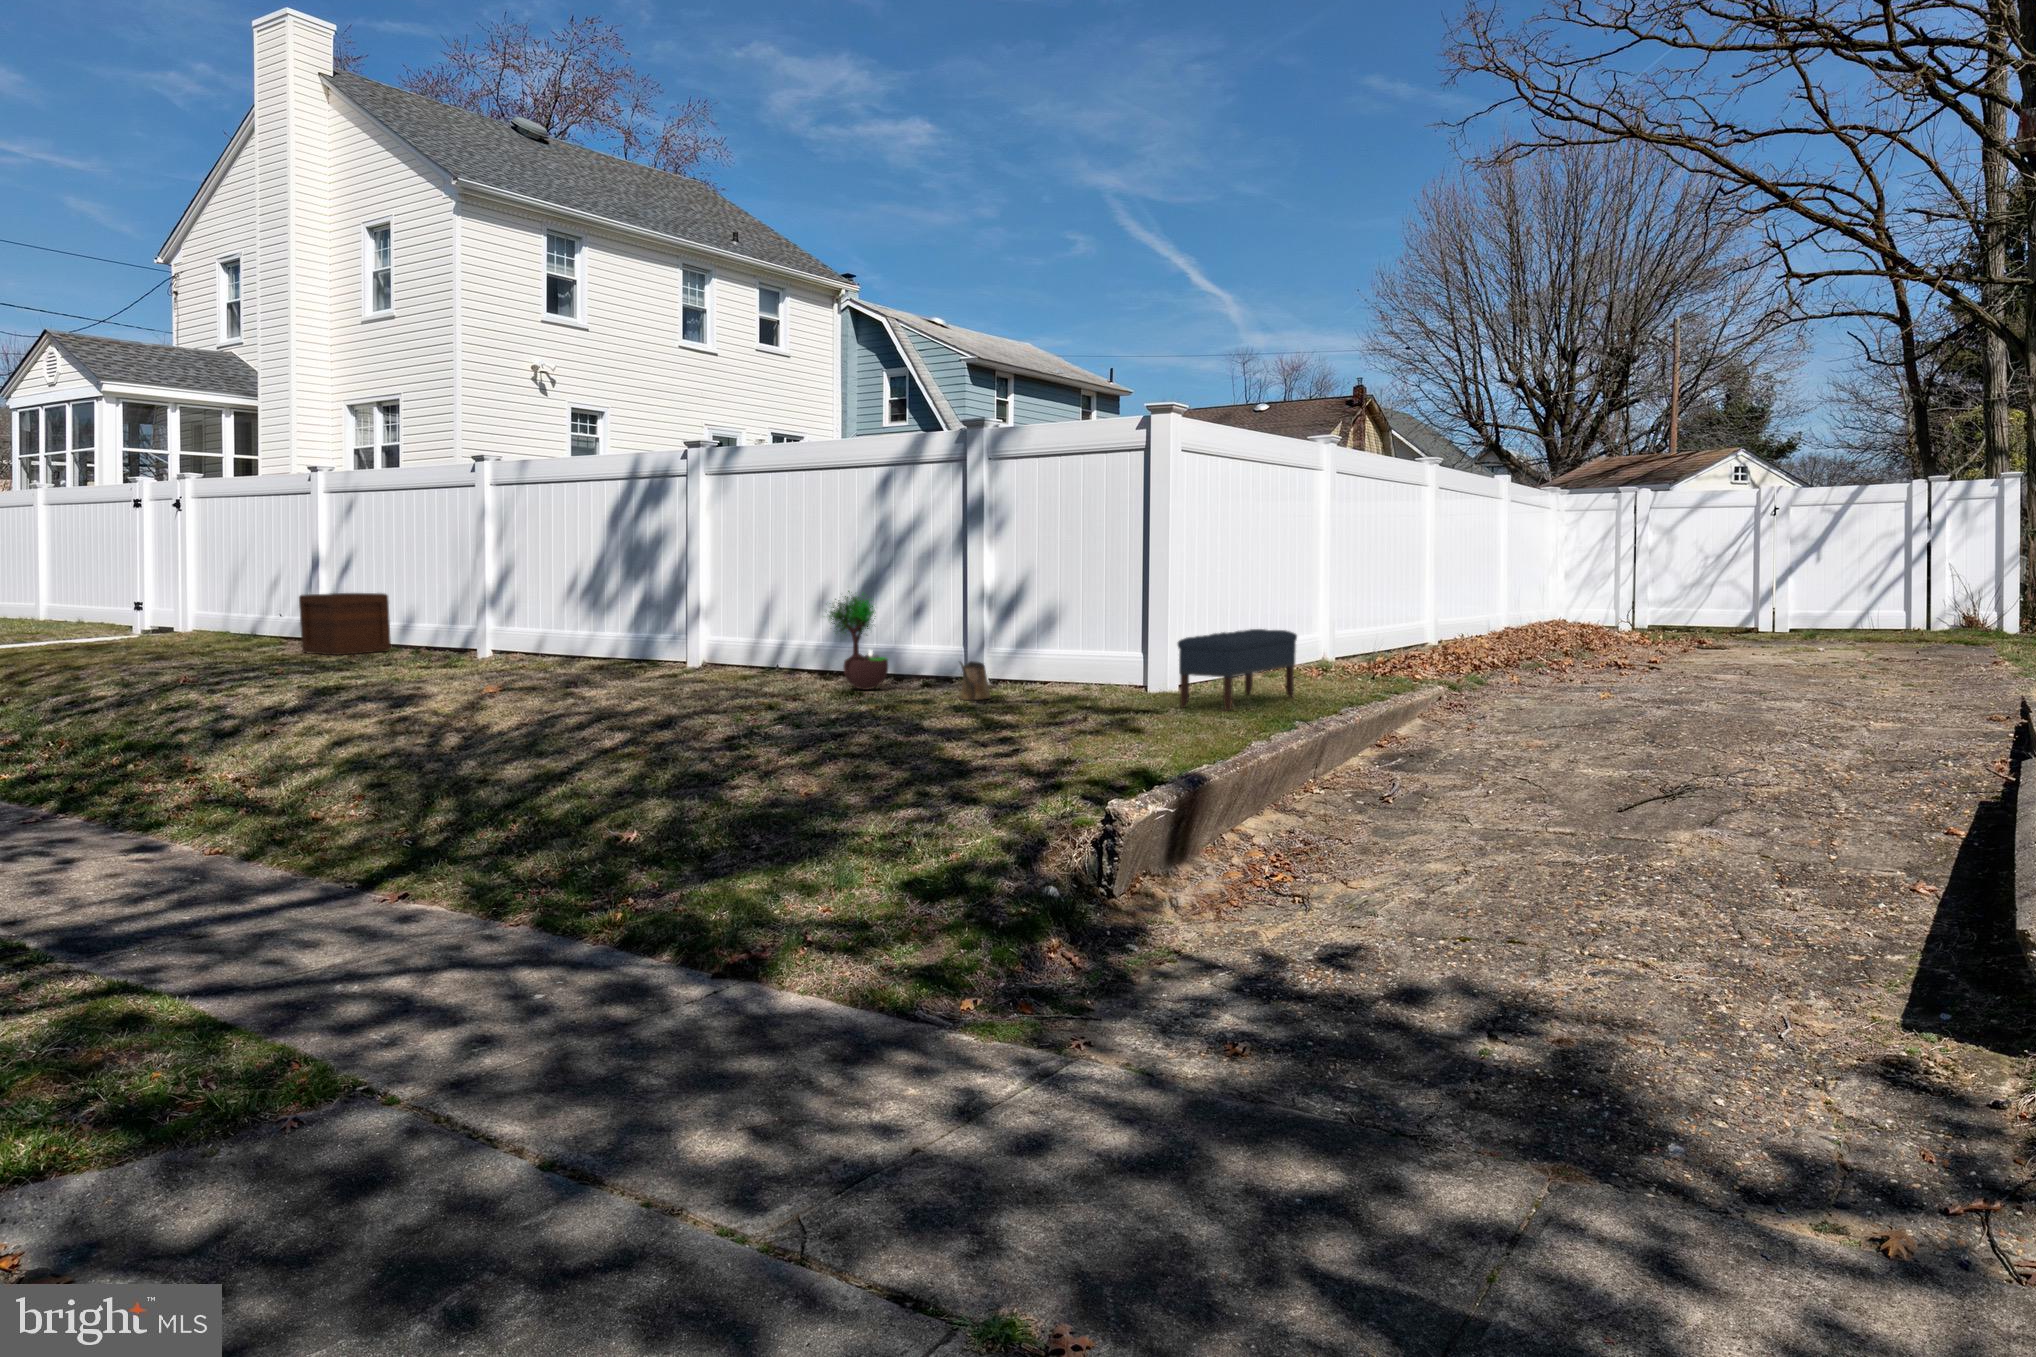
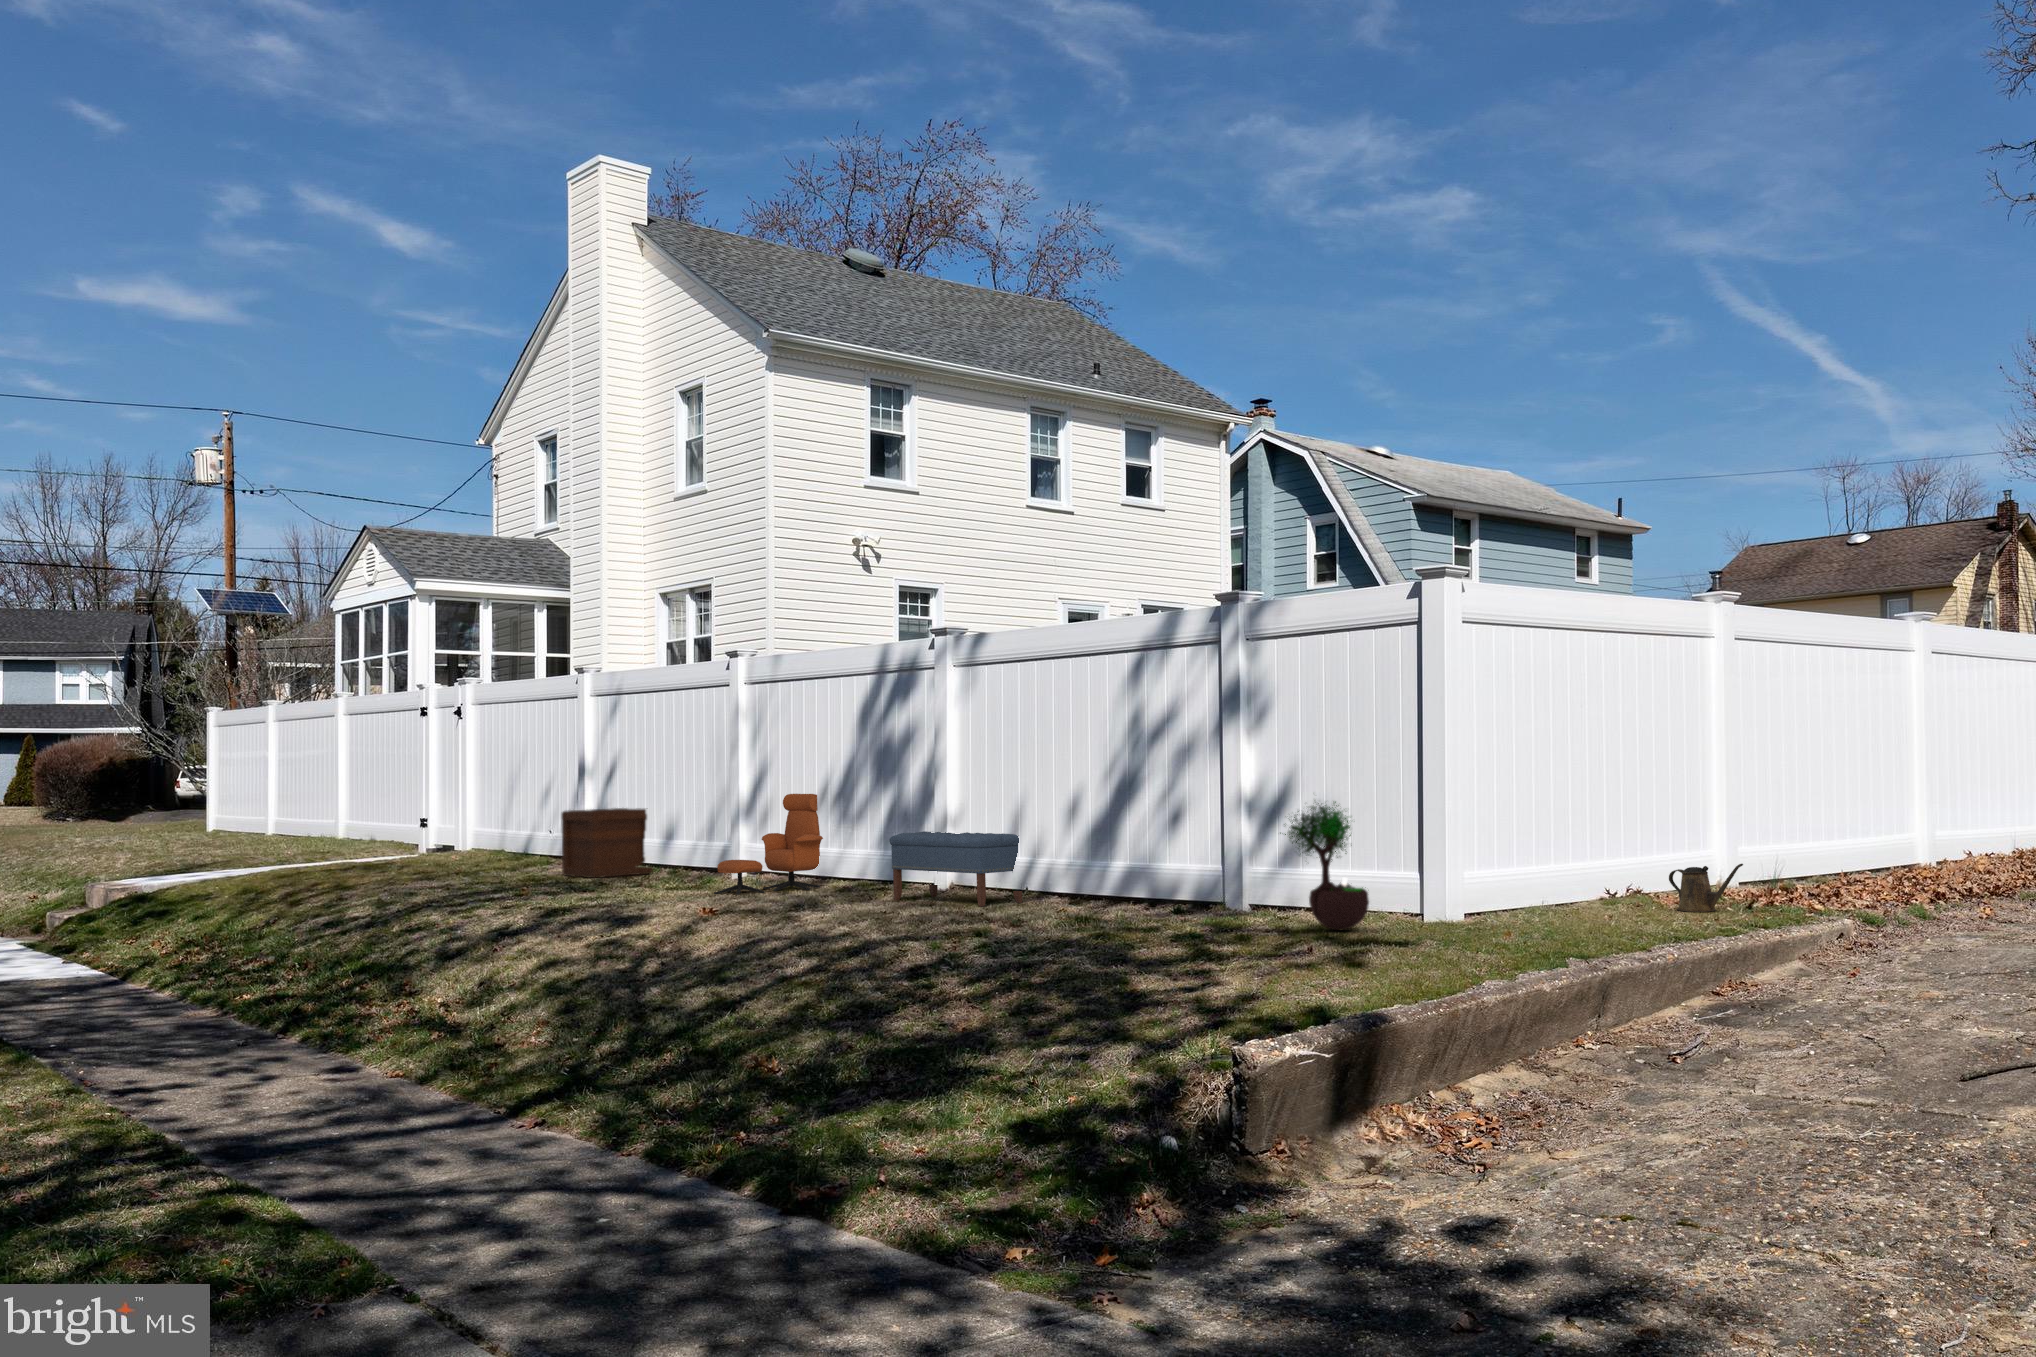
lounge chair: none [472,583,571,672] -> present [714,794,823,895]
potted tree: present [829,591,888,690] -> present [1280,802,1369,930]
bench: present [1178,629,1297,711] -> present [889,831,1022,907]
watering can: present [960,661,991,700] -> present [1669,864,1743,912]

